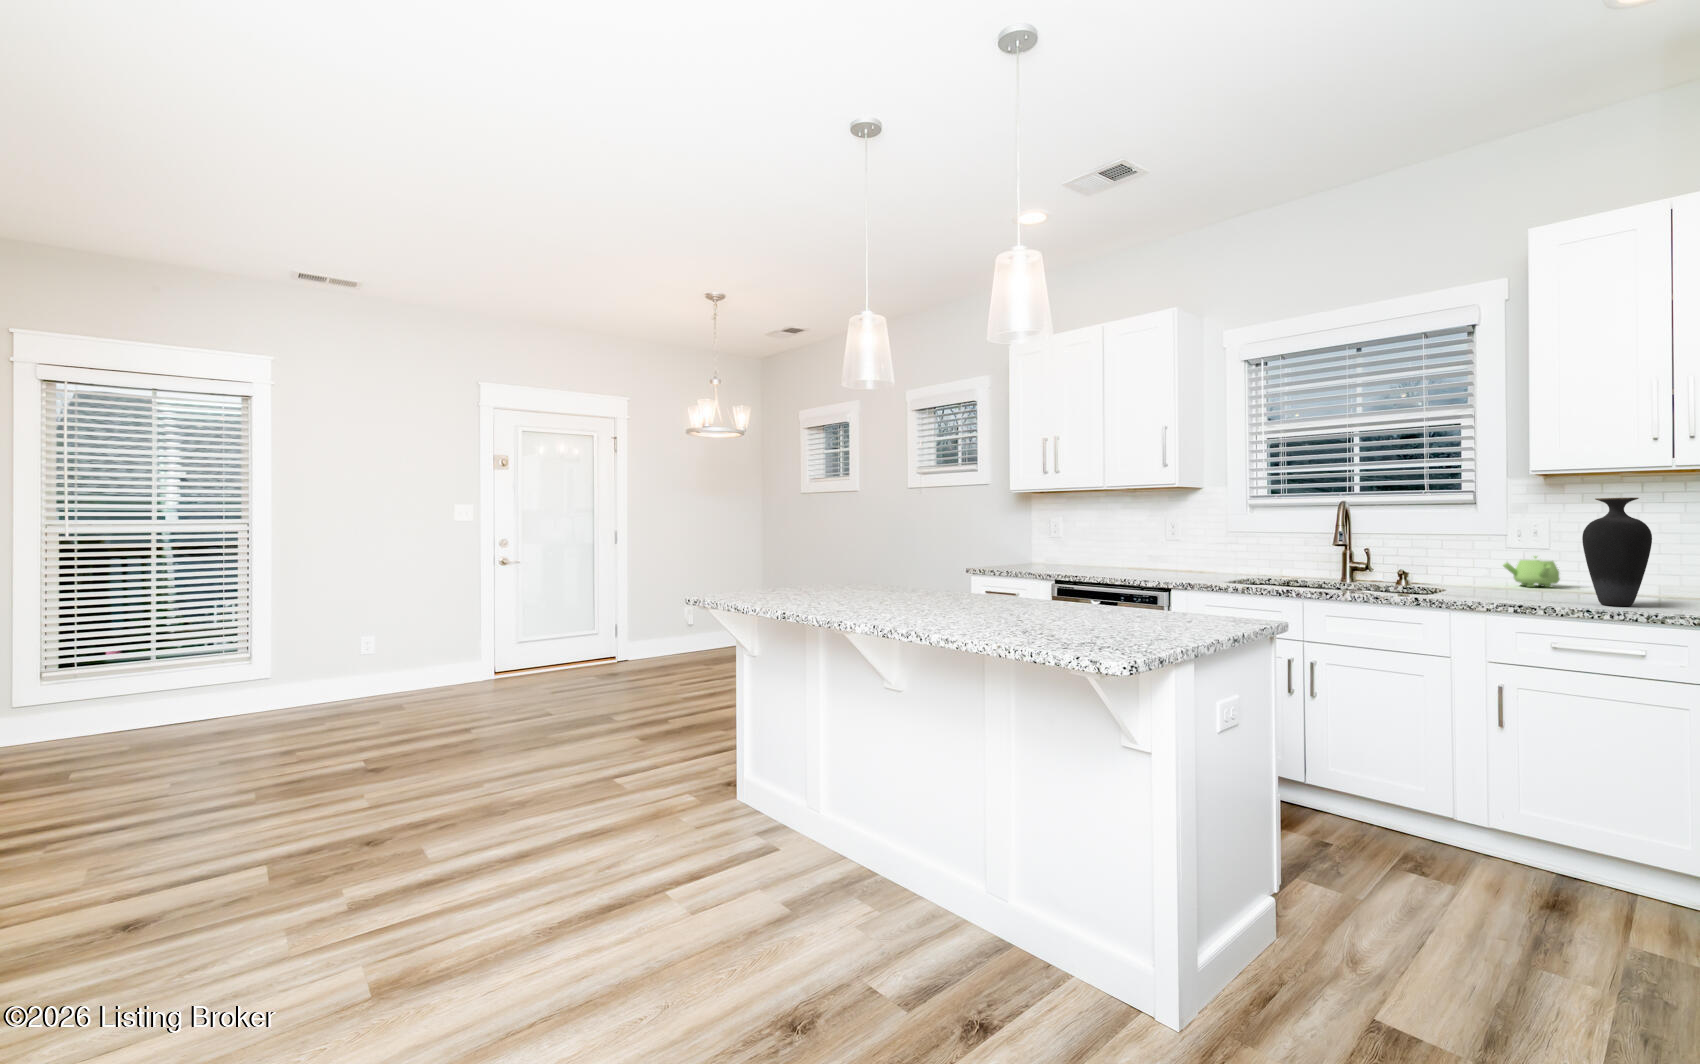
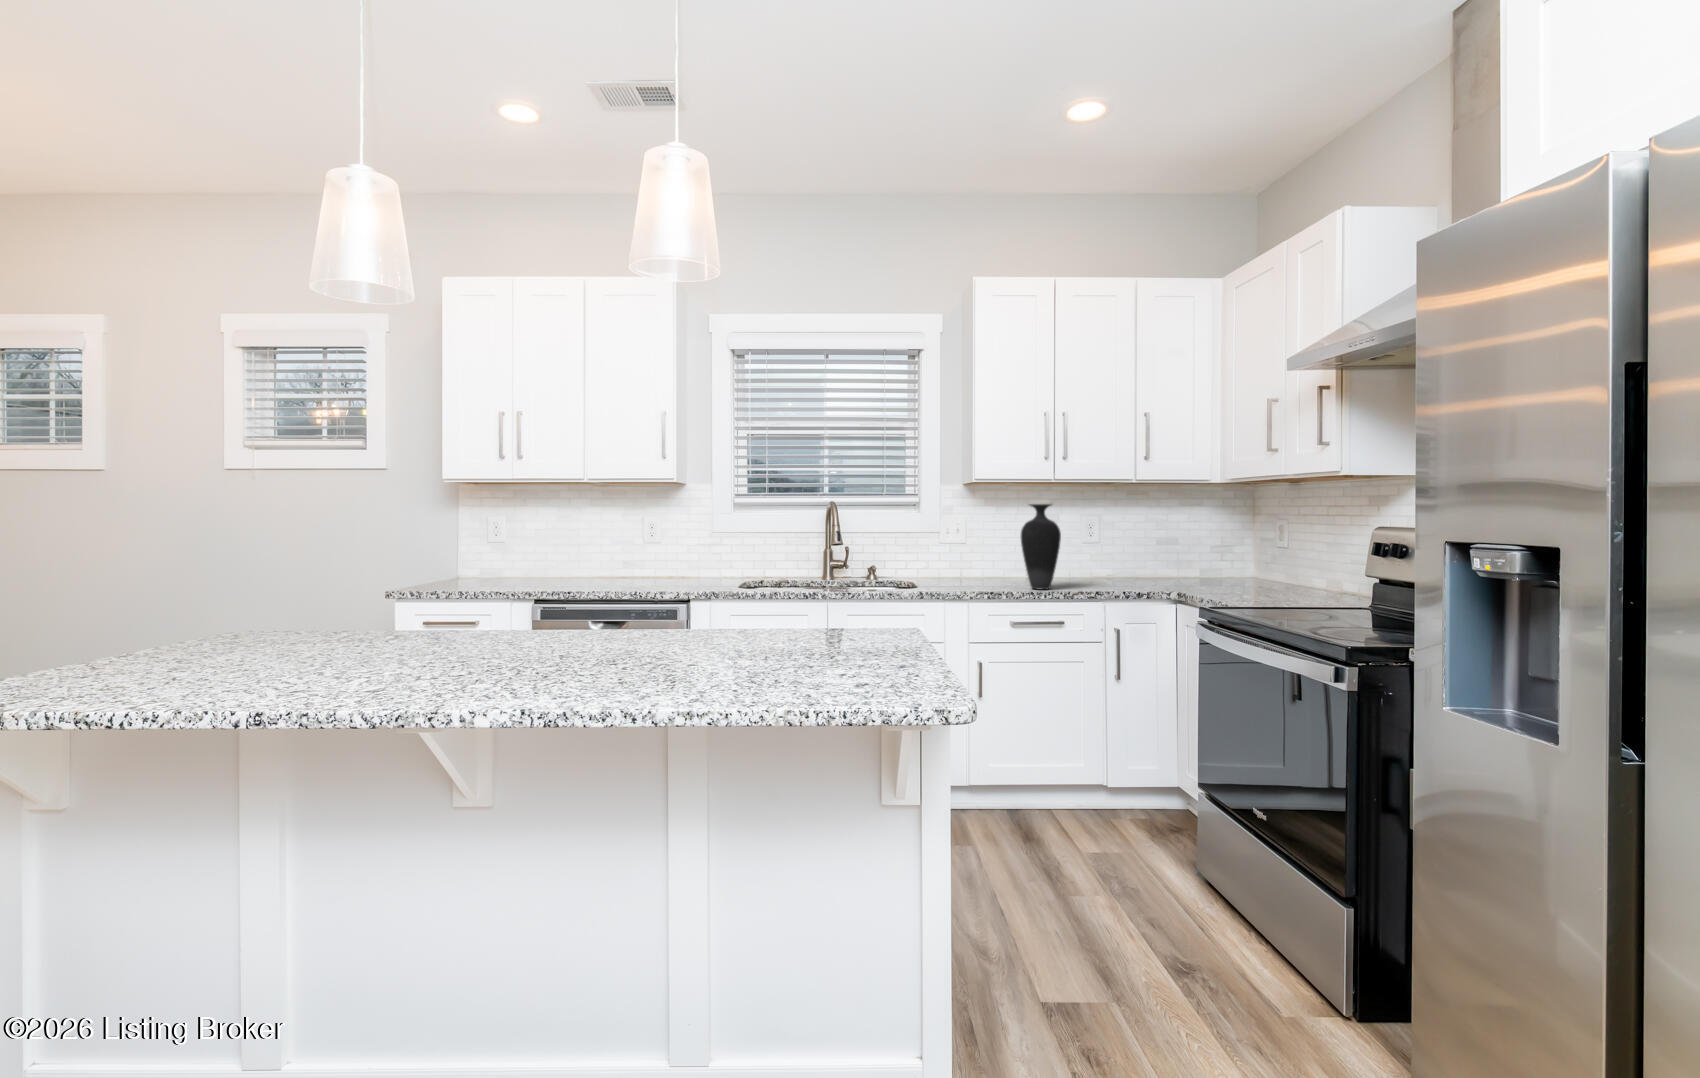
teapot: present [1503,556,1560,588] -> none [943,551,979,578]

